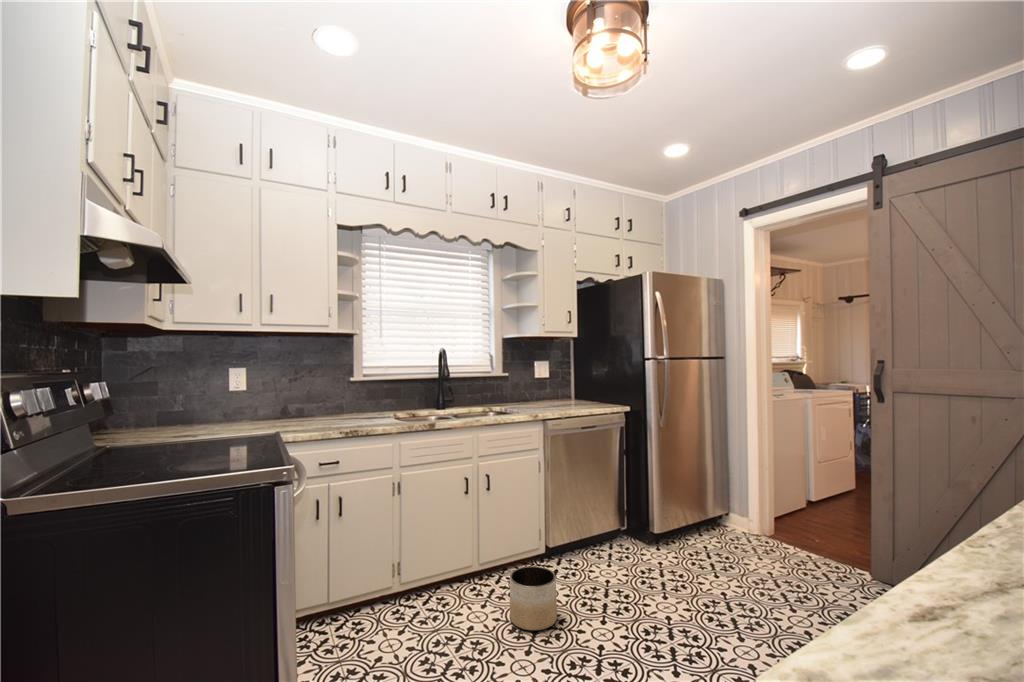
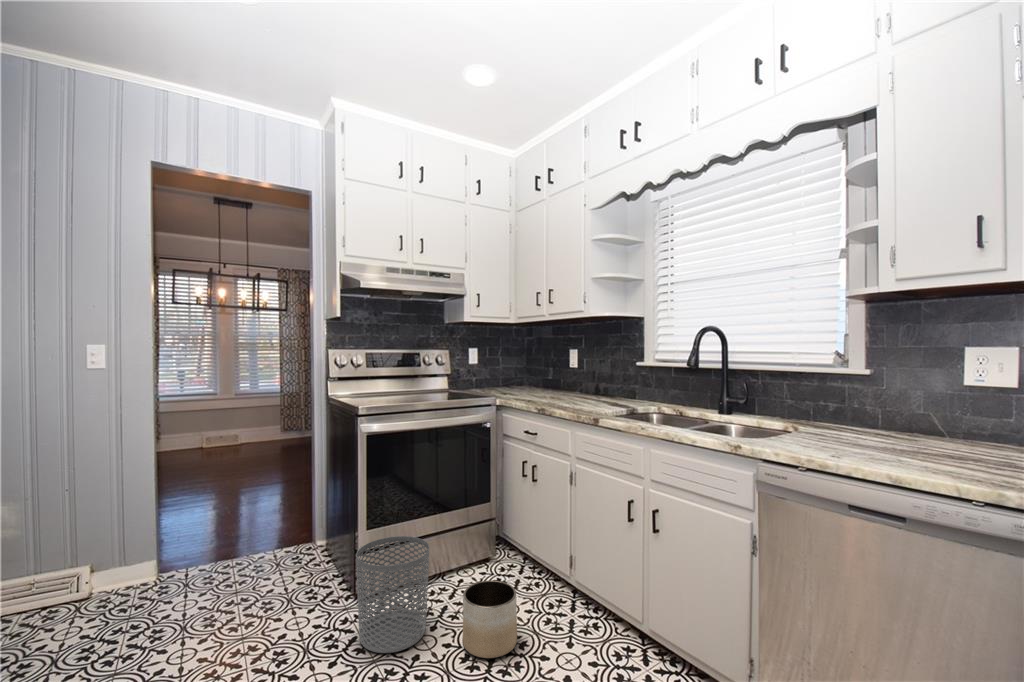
waste bin: none [418,527,479,624] -> present [356,536,429,653]

